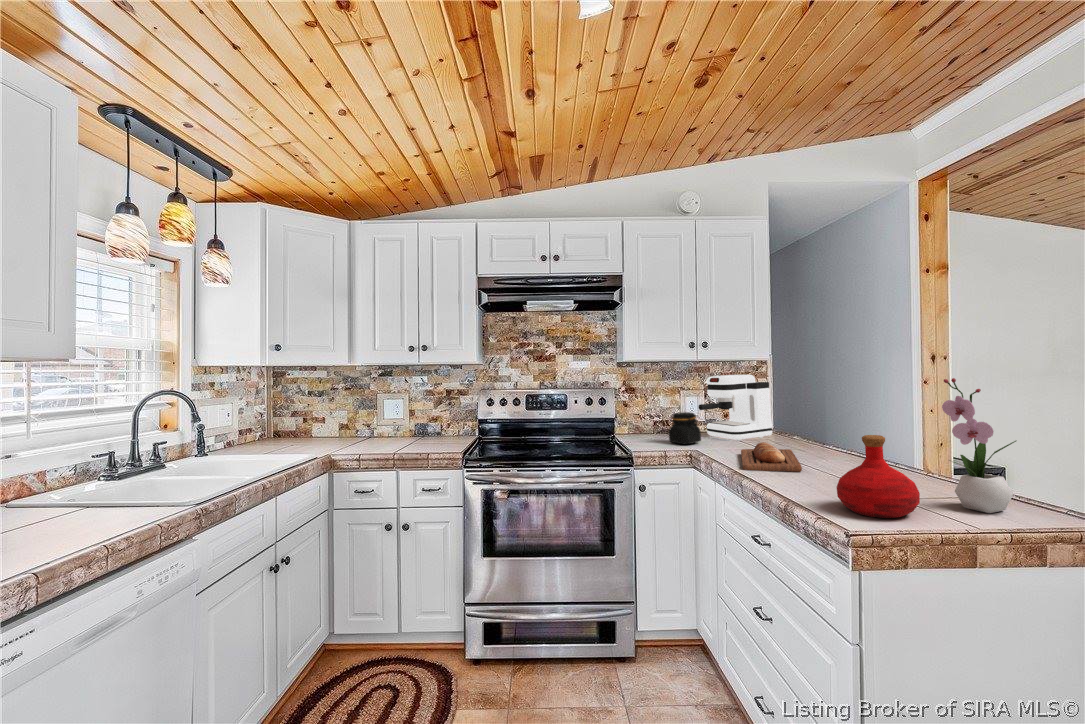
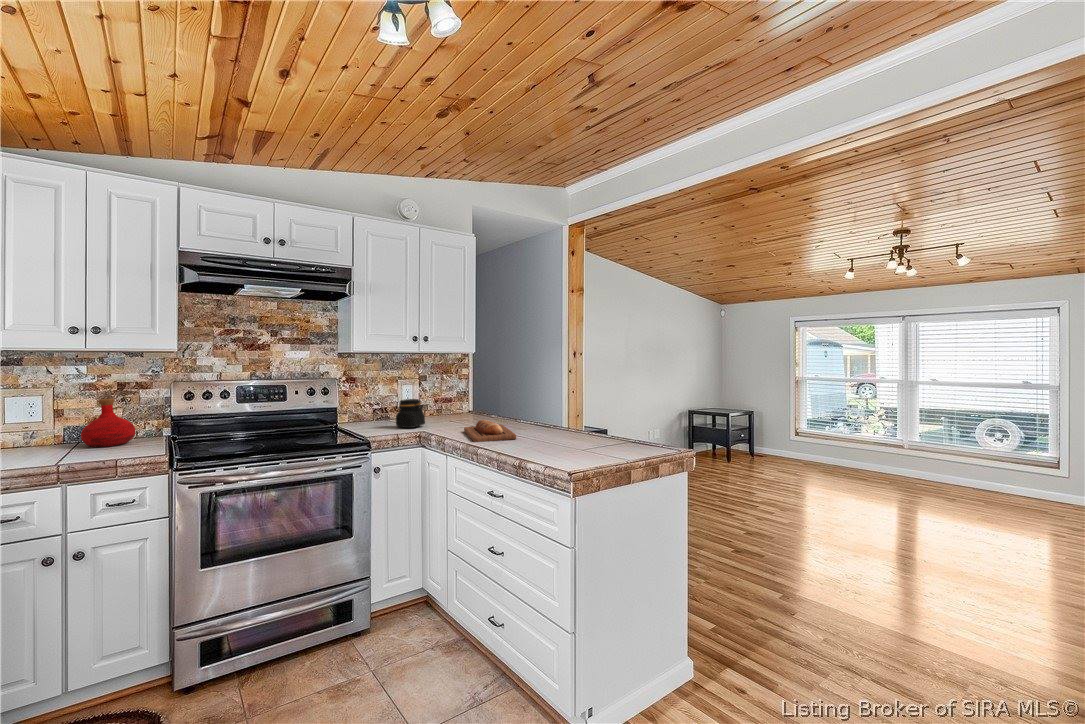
coffee maker: present [699,375,772,441] -> none [420,365,479,422]
flower arrangement: present [942,378,1016,513] -> none [610,365,645,450]
bottle: present [836,435,920,518] -> present [81,399,135,447]

